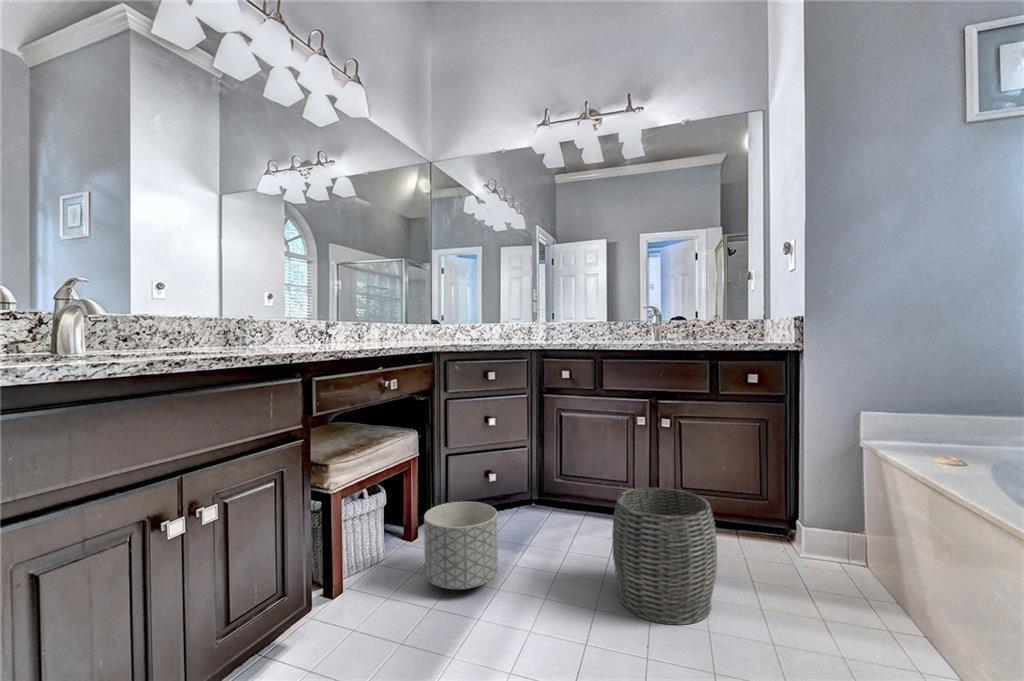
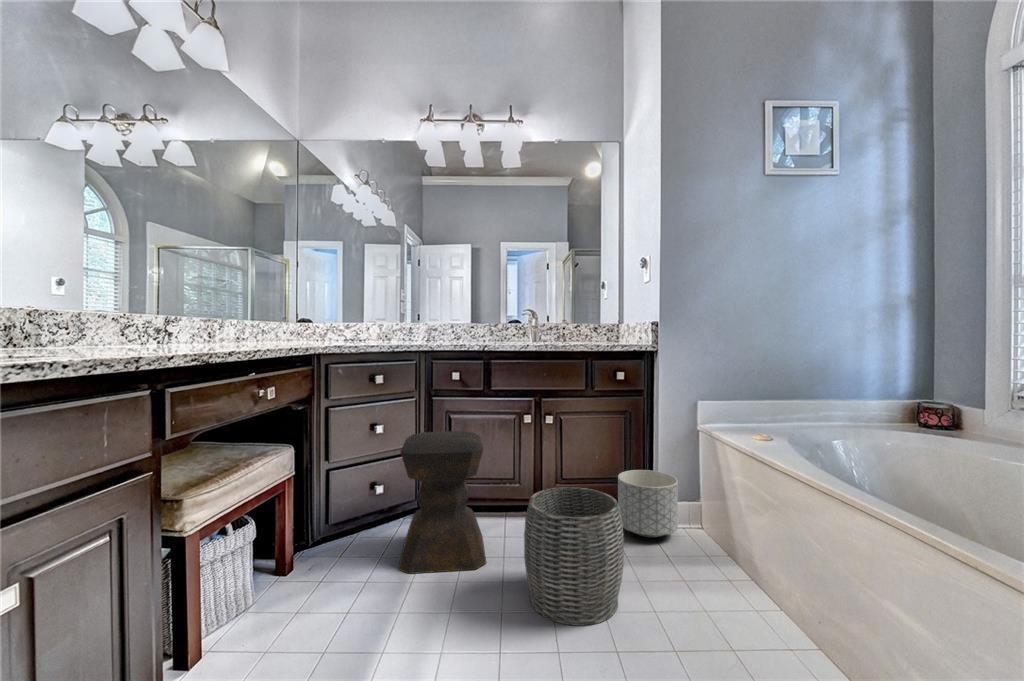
stool: none [504,427,589,560] -> present [398,431,486,574]
planter: present [424,502,498,590] -> present [618,470,678,538]

